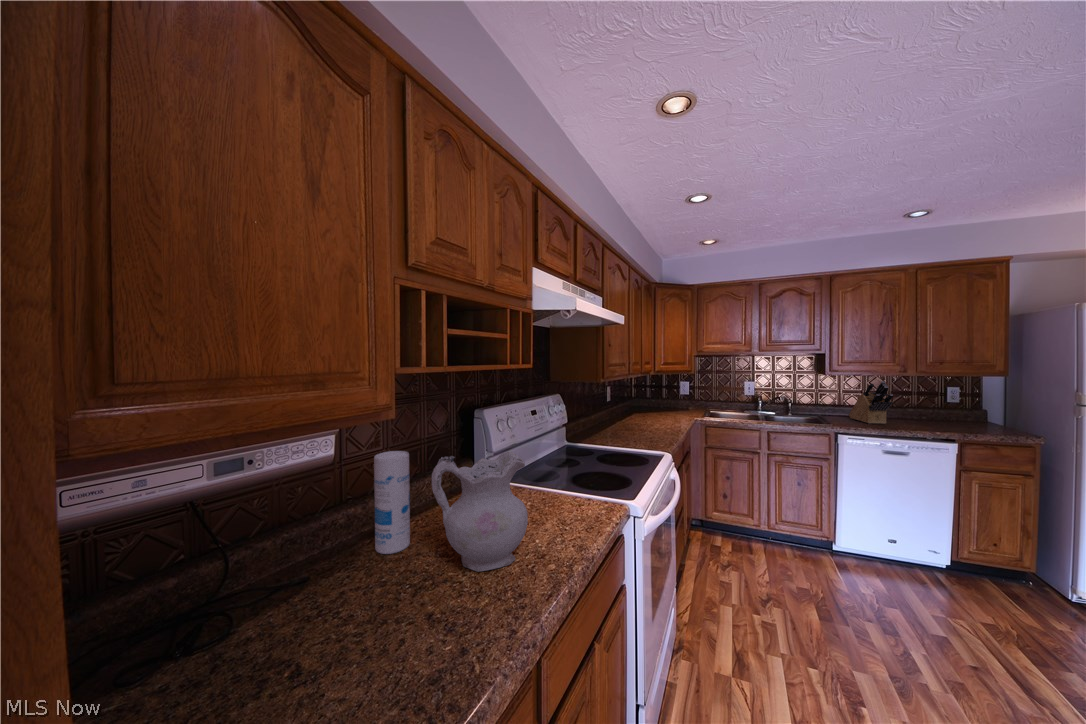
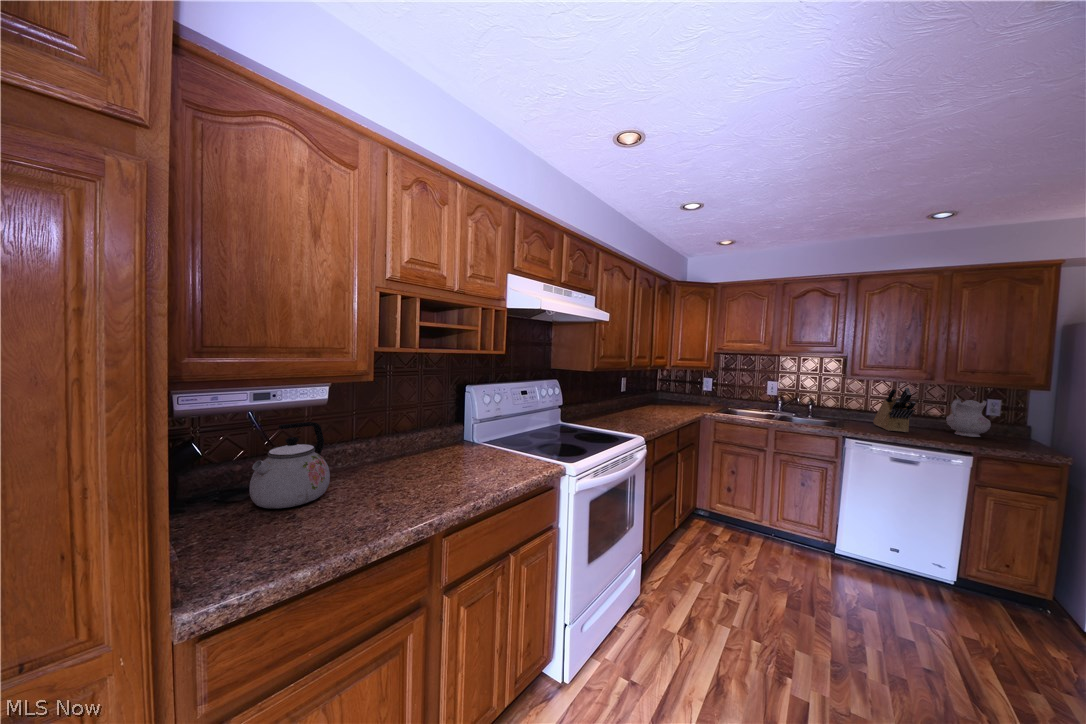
canister: present [374,451,410,554] -> none [365,405,391,473]
ceramic pitcher: present [432,452,528,572] -> present [946,399,991,437]
kettle: none [212,495,347,664] -> present [249,422,330,508]

